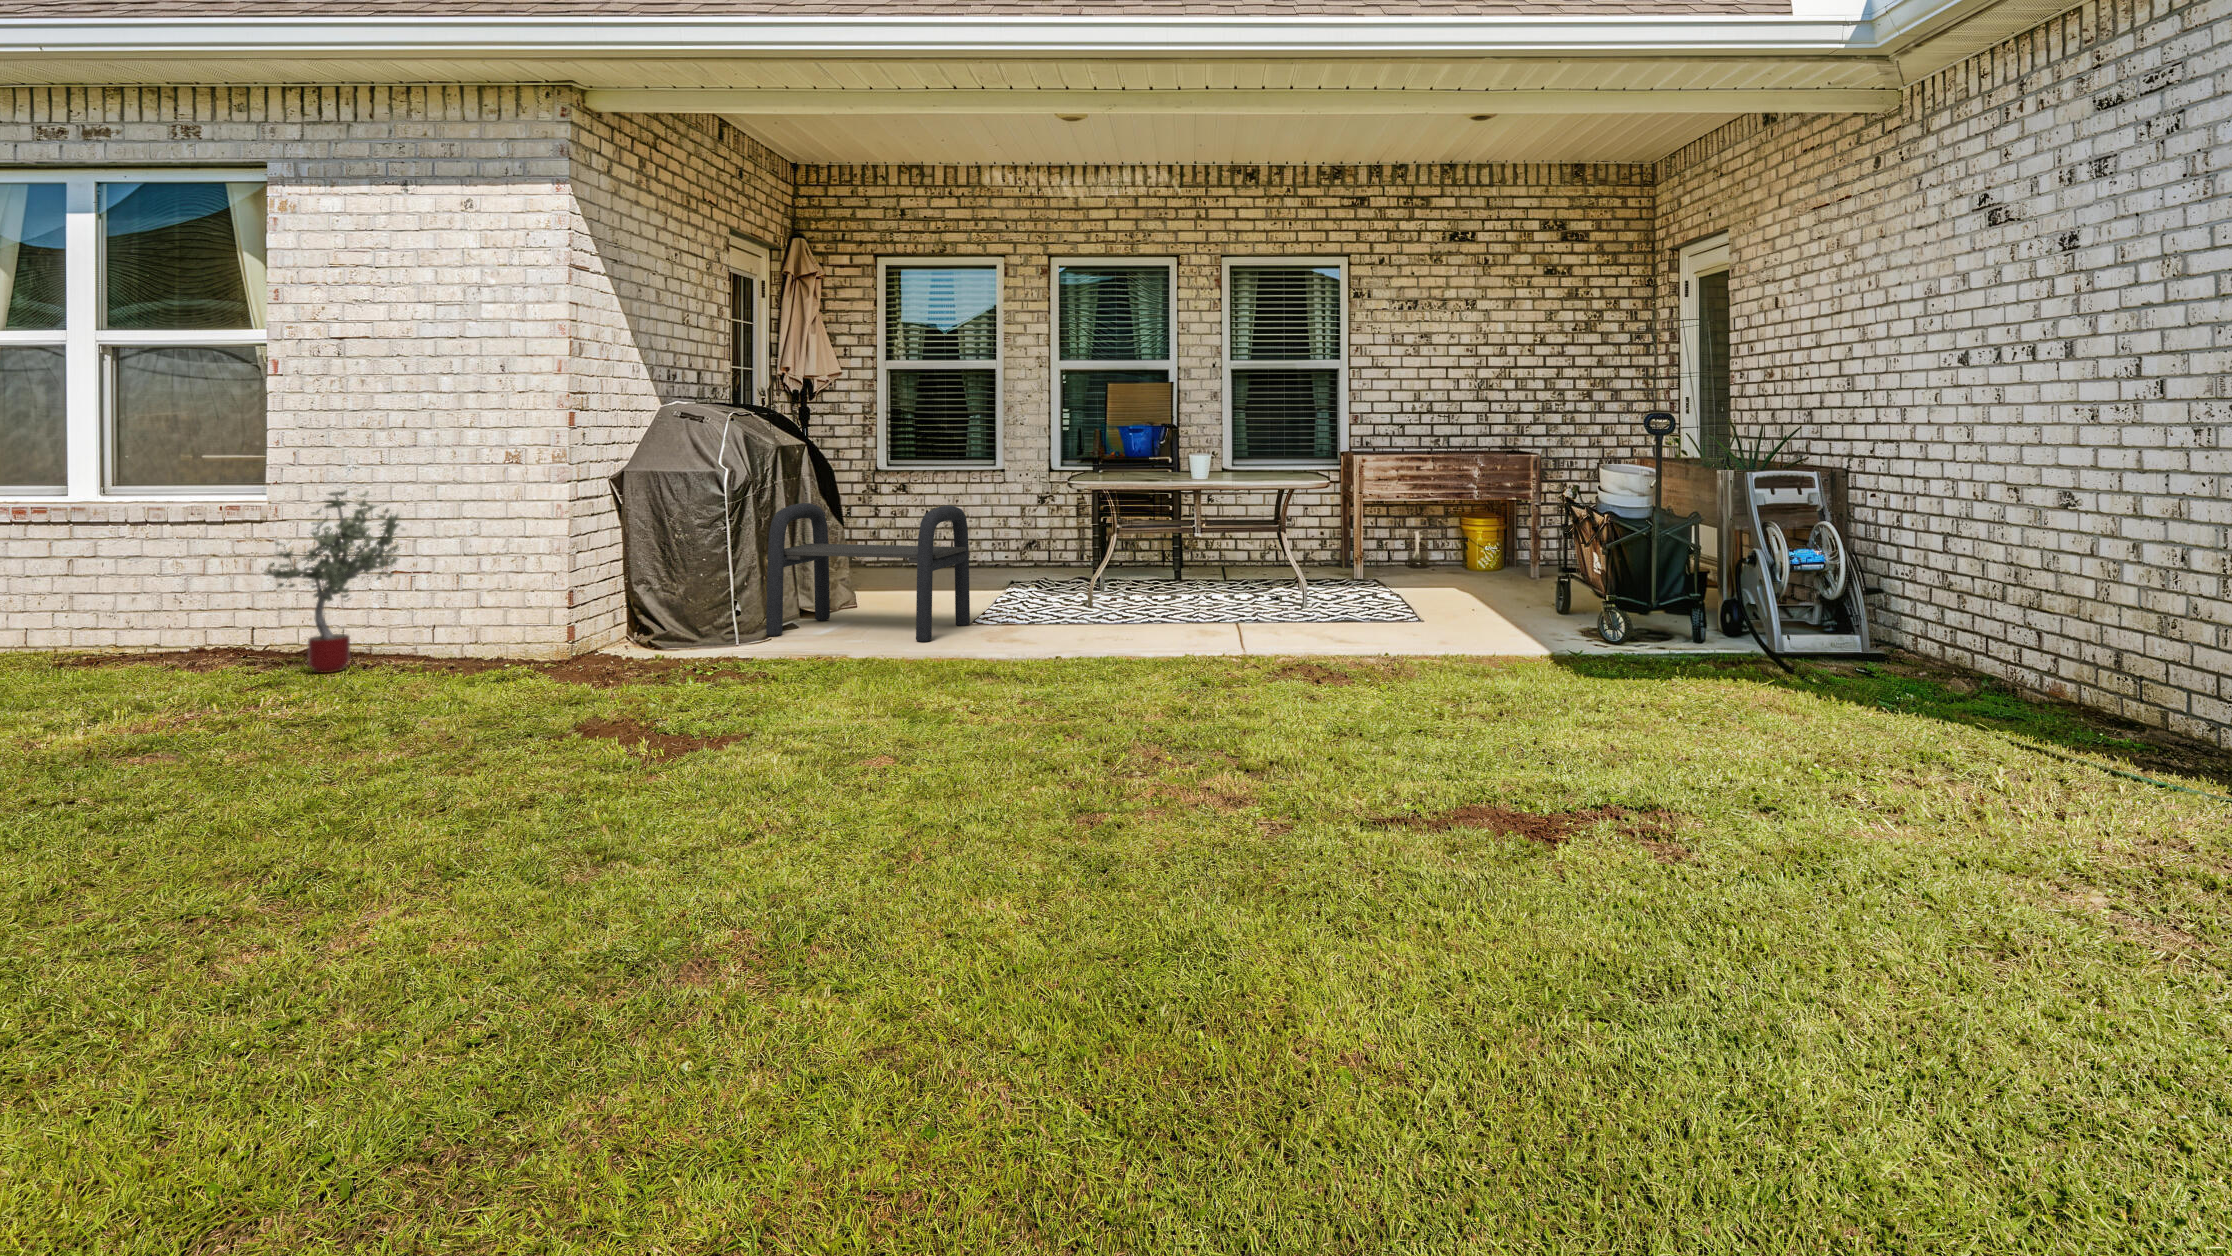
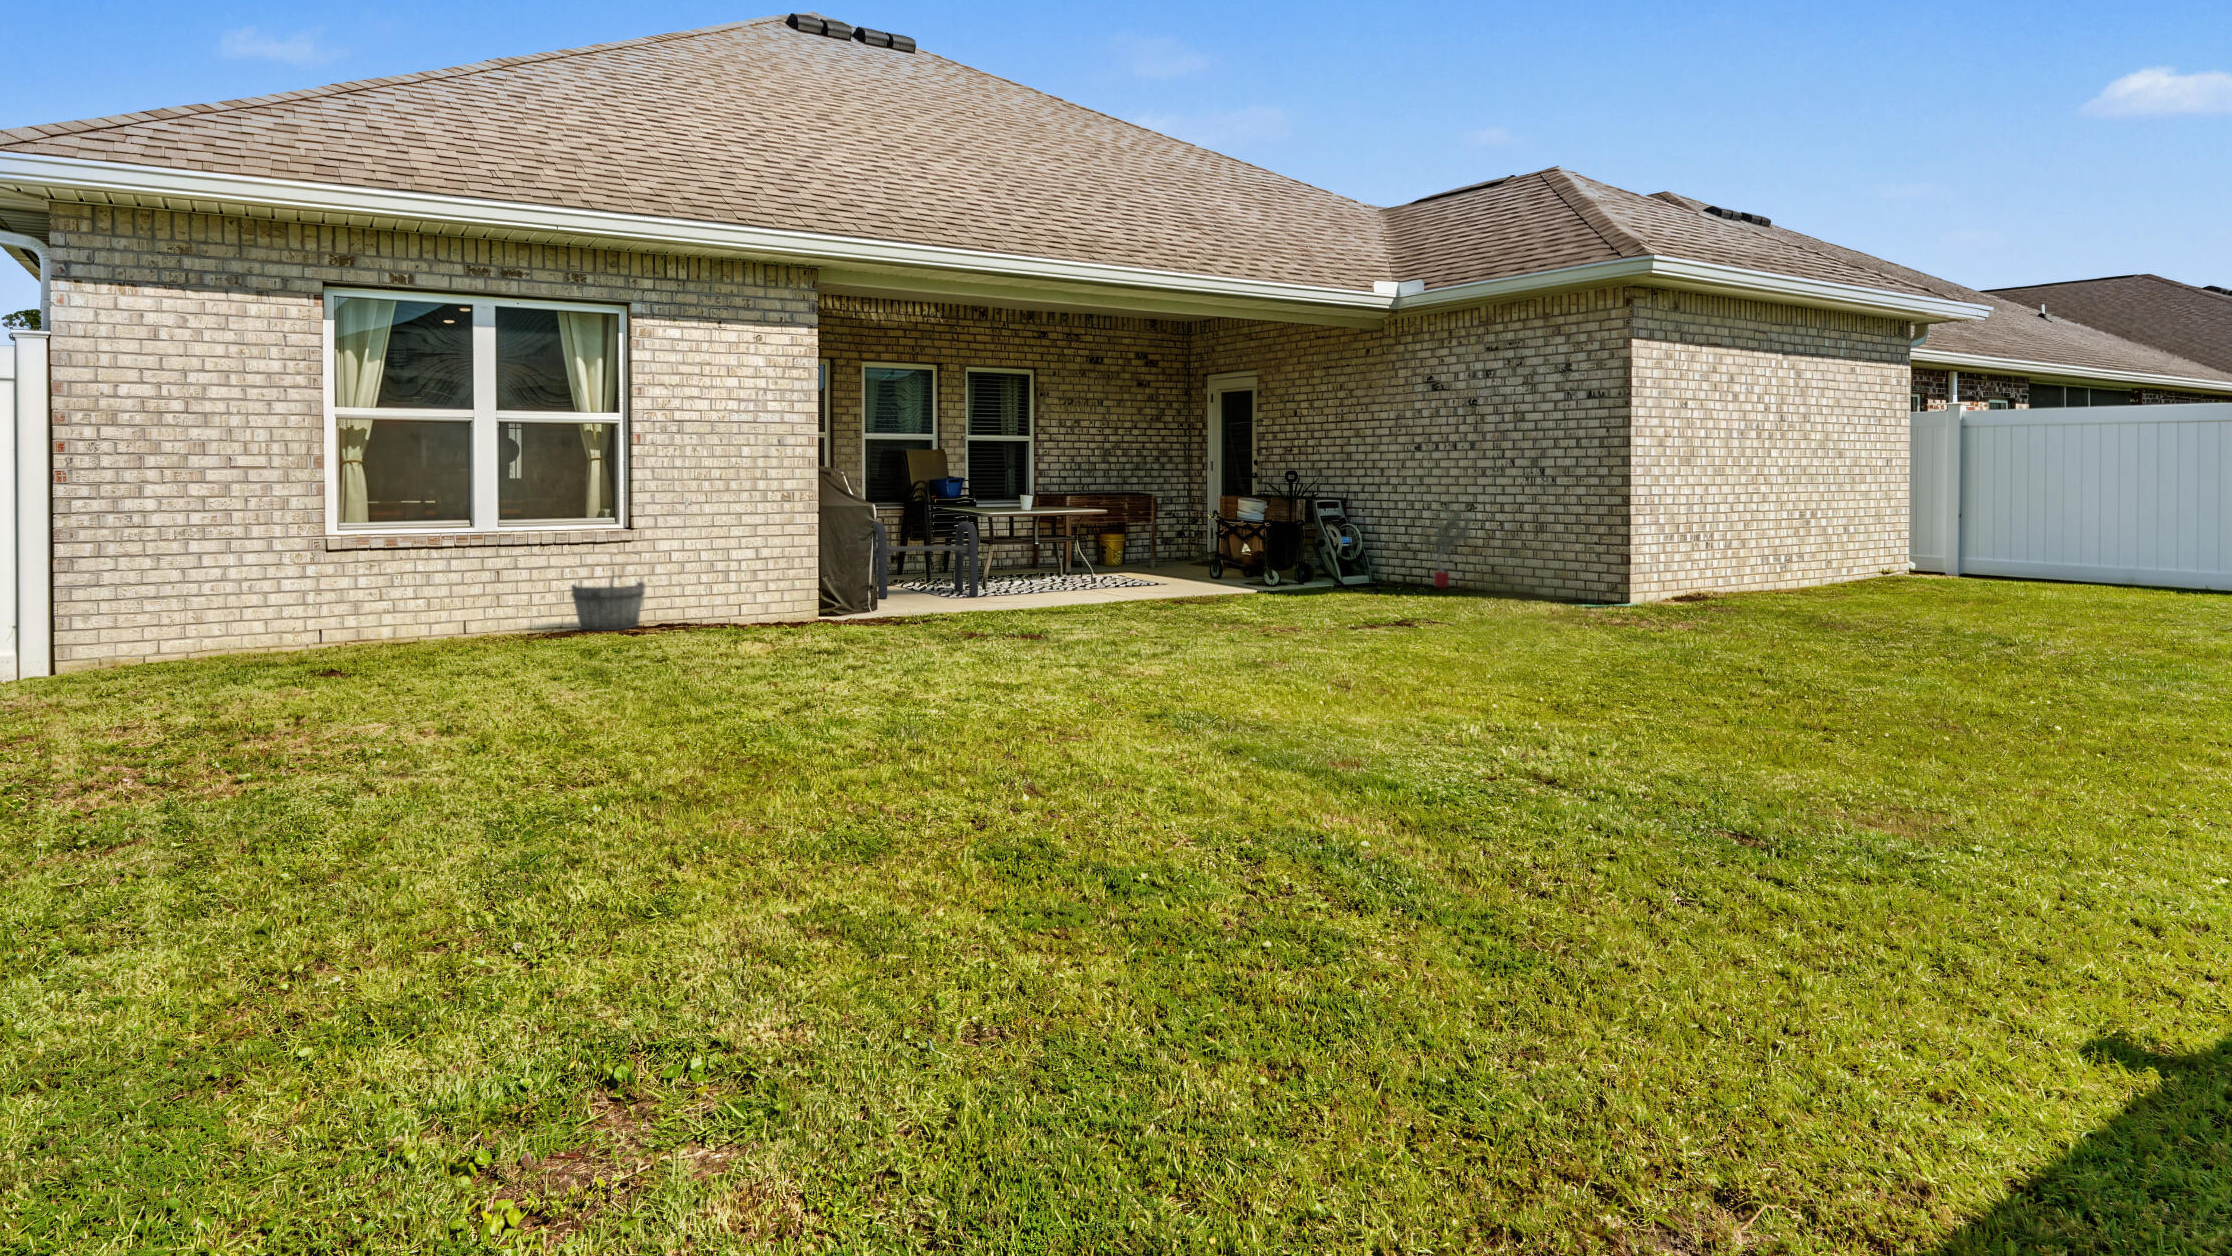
potted tree: present [265,491,405,673] -> present [1423,506,1472,588]
wooden bucket: none [90,574,235,677] -> present [571,570,645,631]

